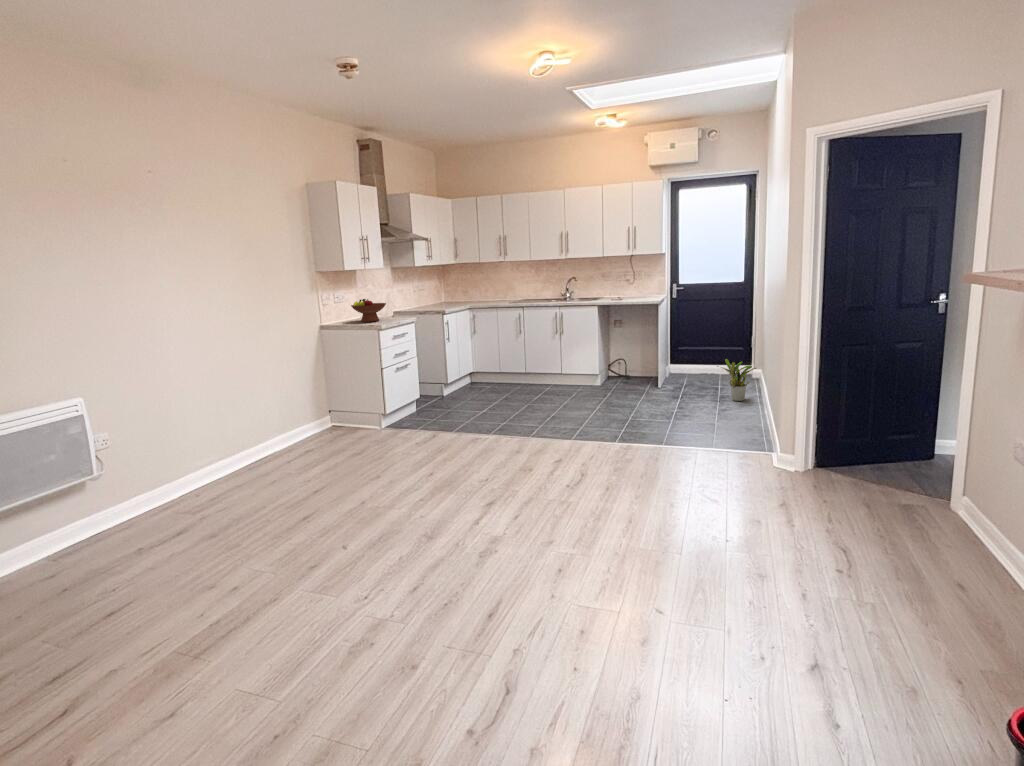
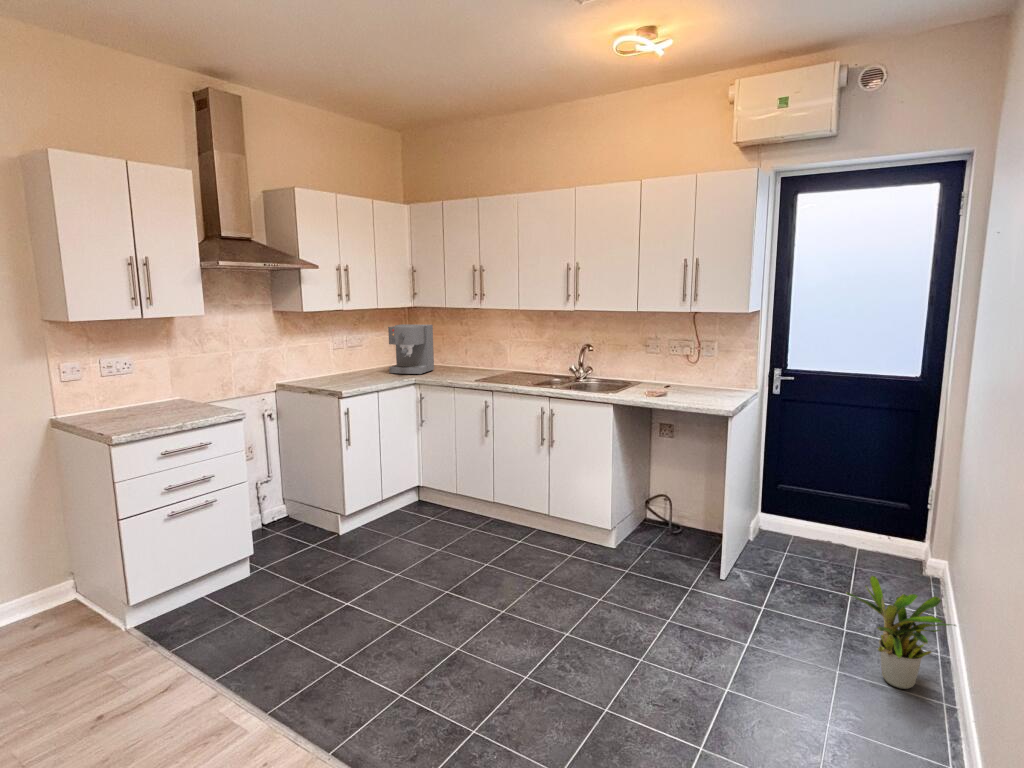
coffee maker: none [447,273,471,305] -> present [388,324,434,375]
fruit bowl: present [351,299,386,322] -> none [107,374,183,419]

